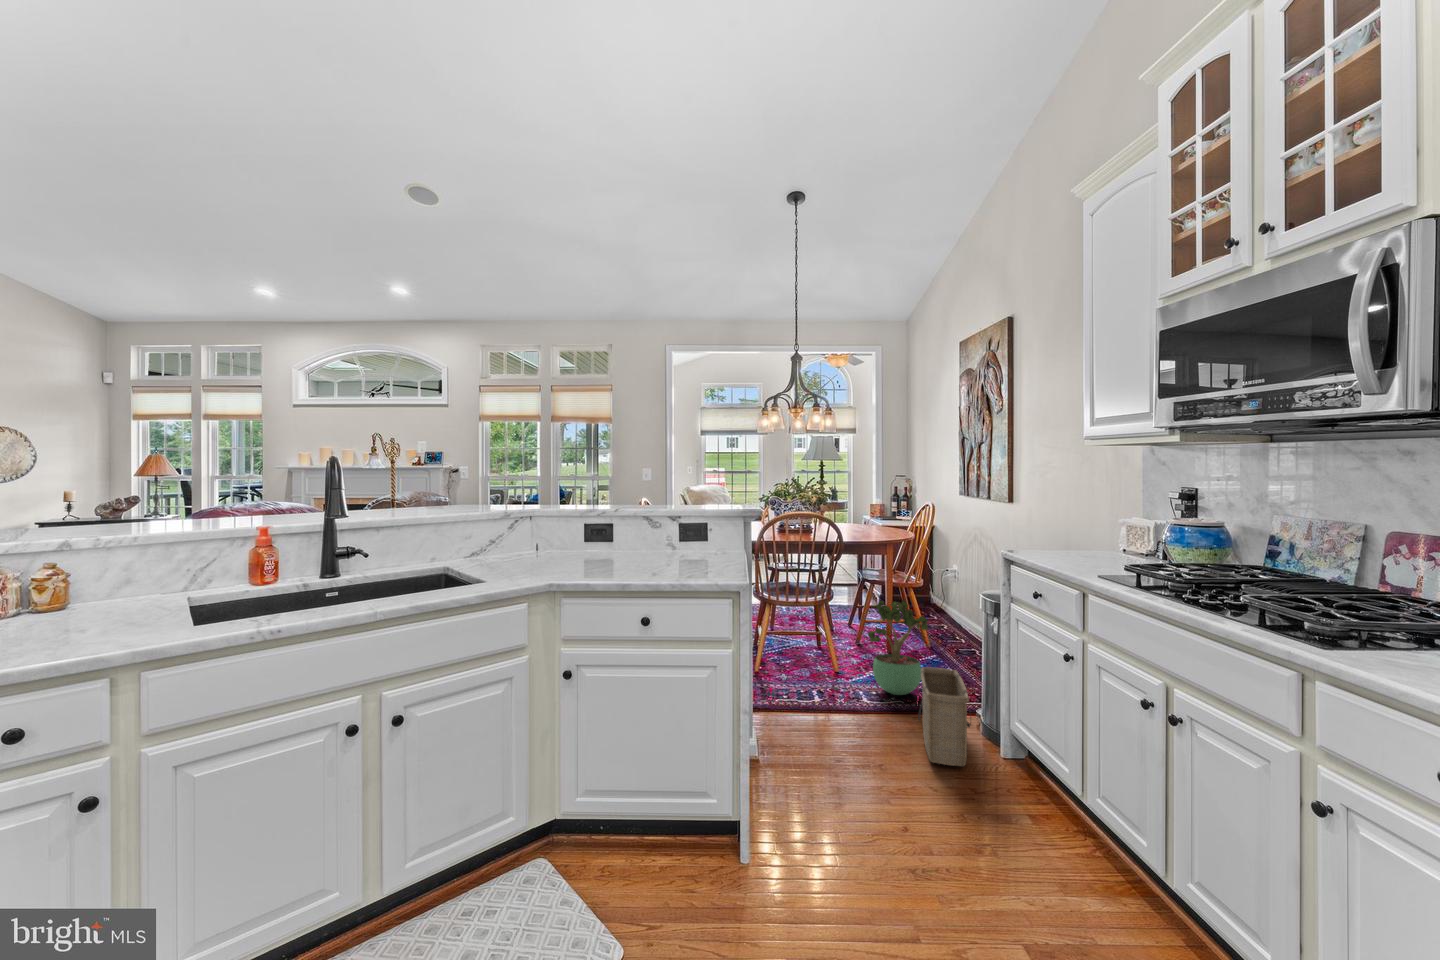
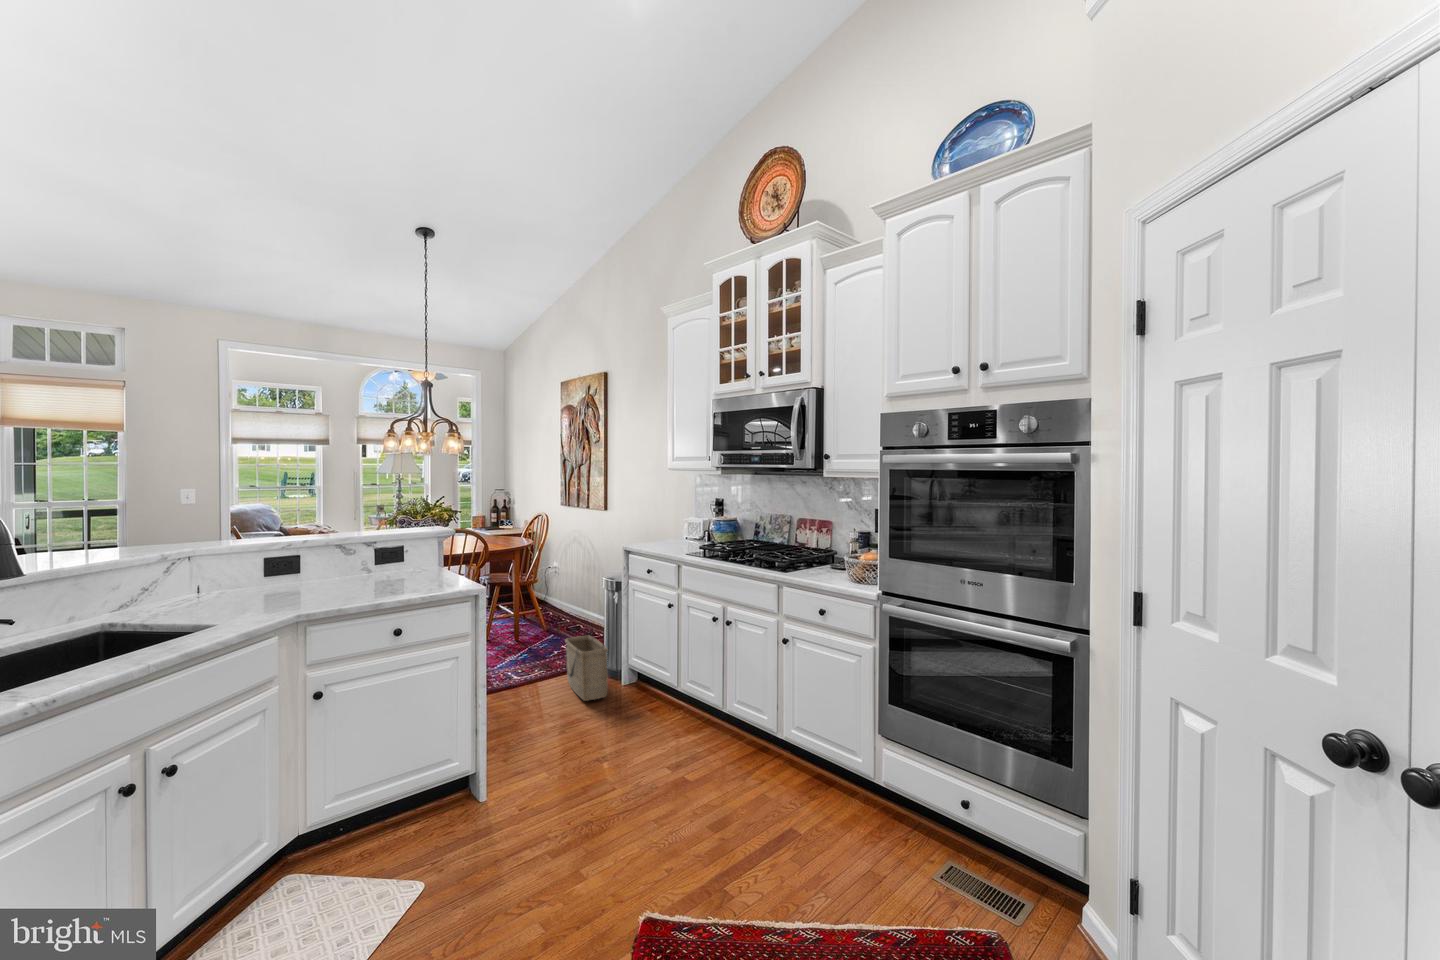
potted plant: present [868,601,928,695] -> none [515,592,565,667]

